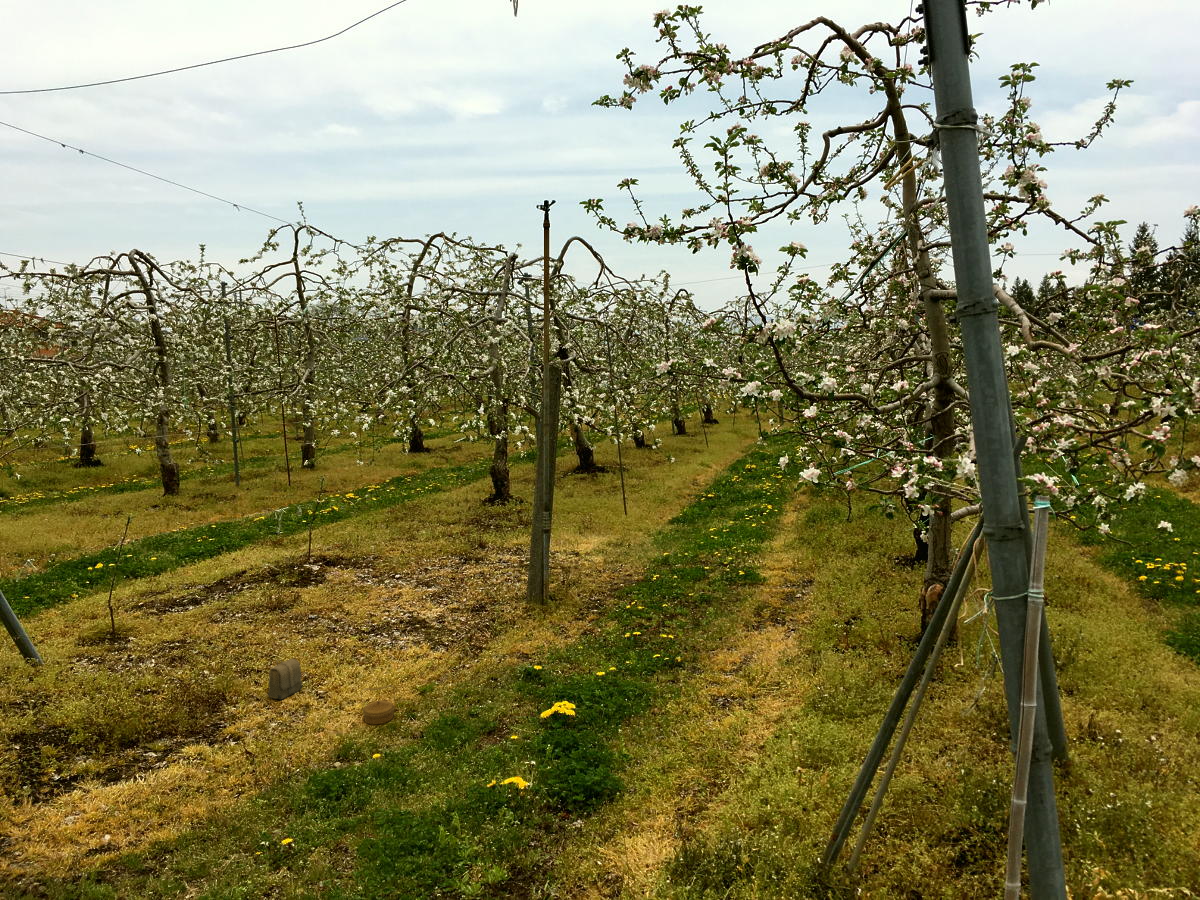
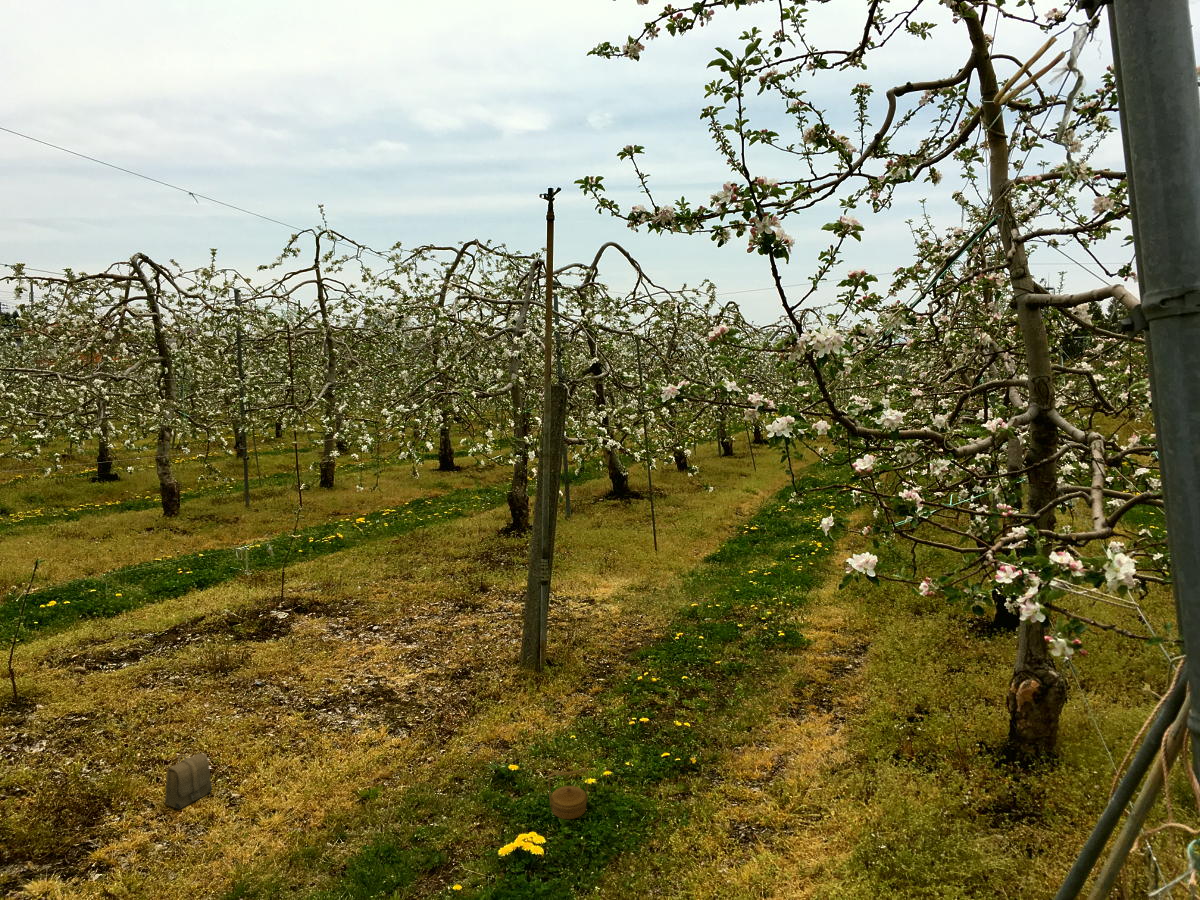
basket: present [362,685,395,724] -> present [549,769,588,819]

